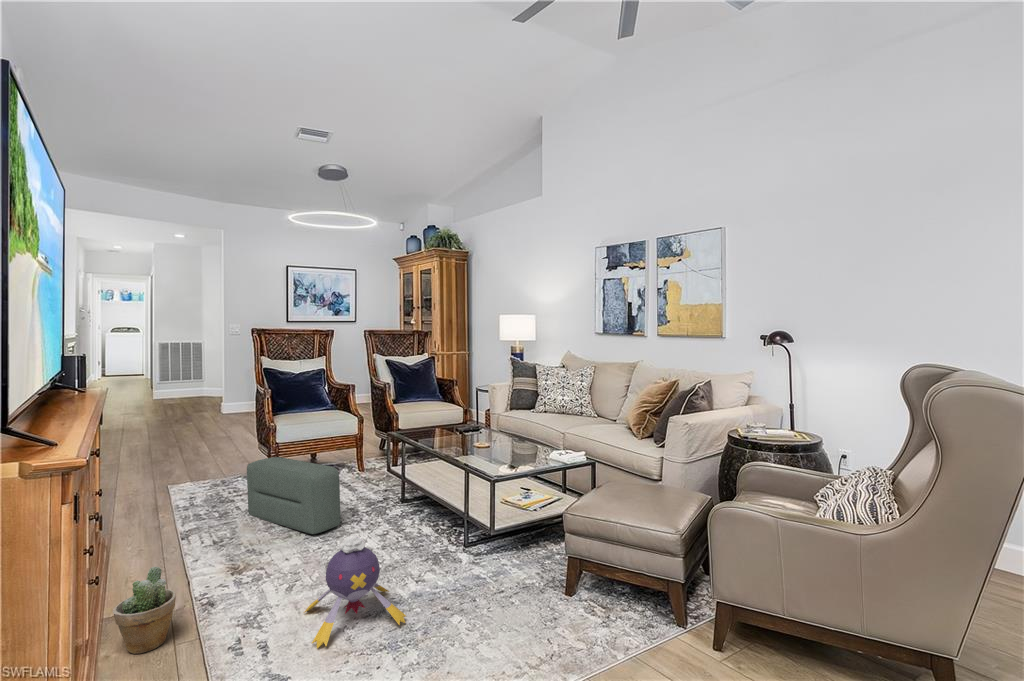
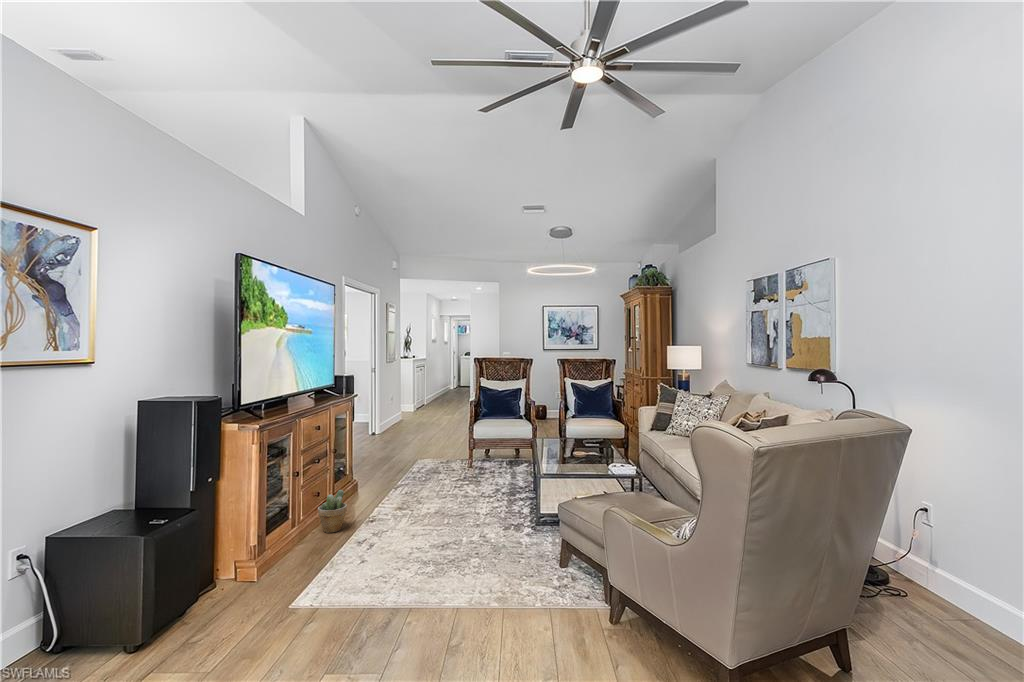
pouf: present [247,457,340,534] -> none [439,445,476,498]
plush toy: present [304,535,406,649] -> none [389,493,456,557]

